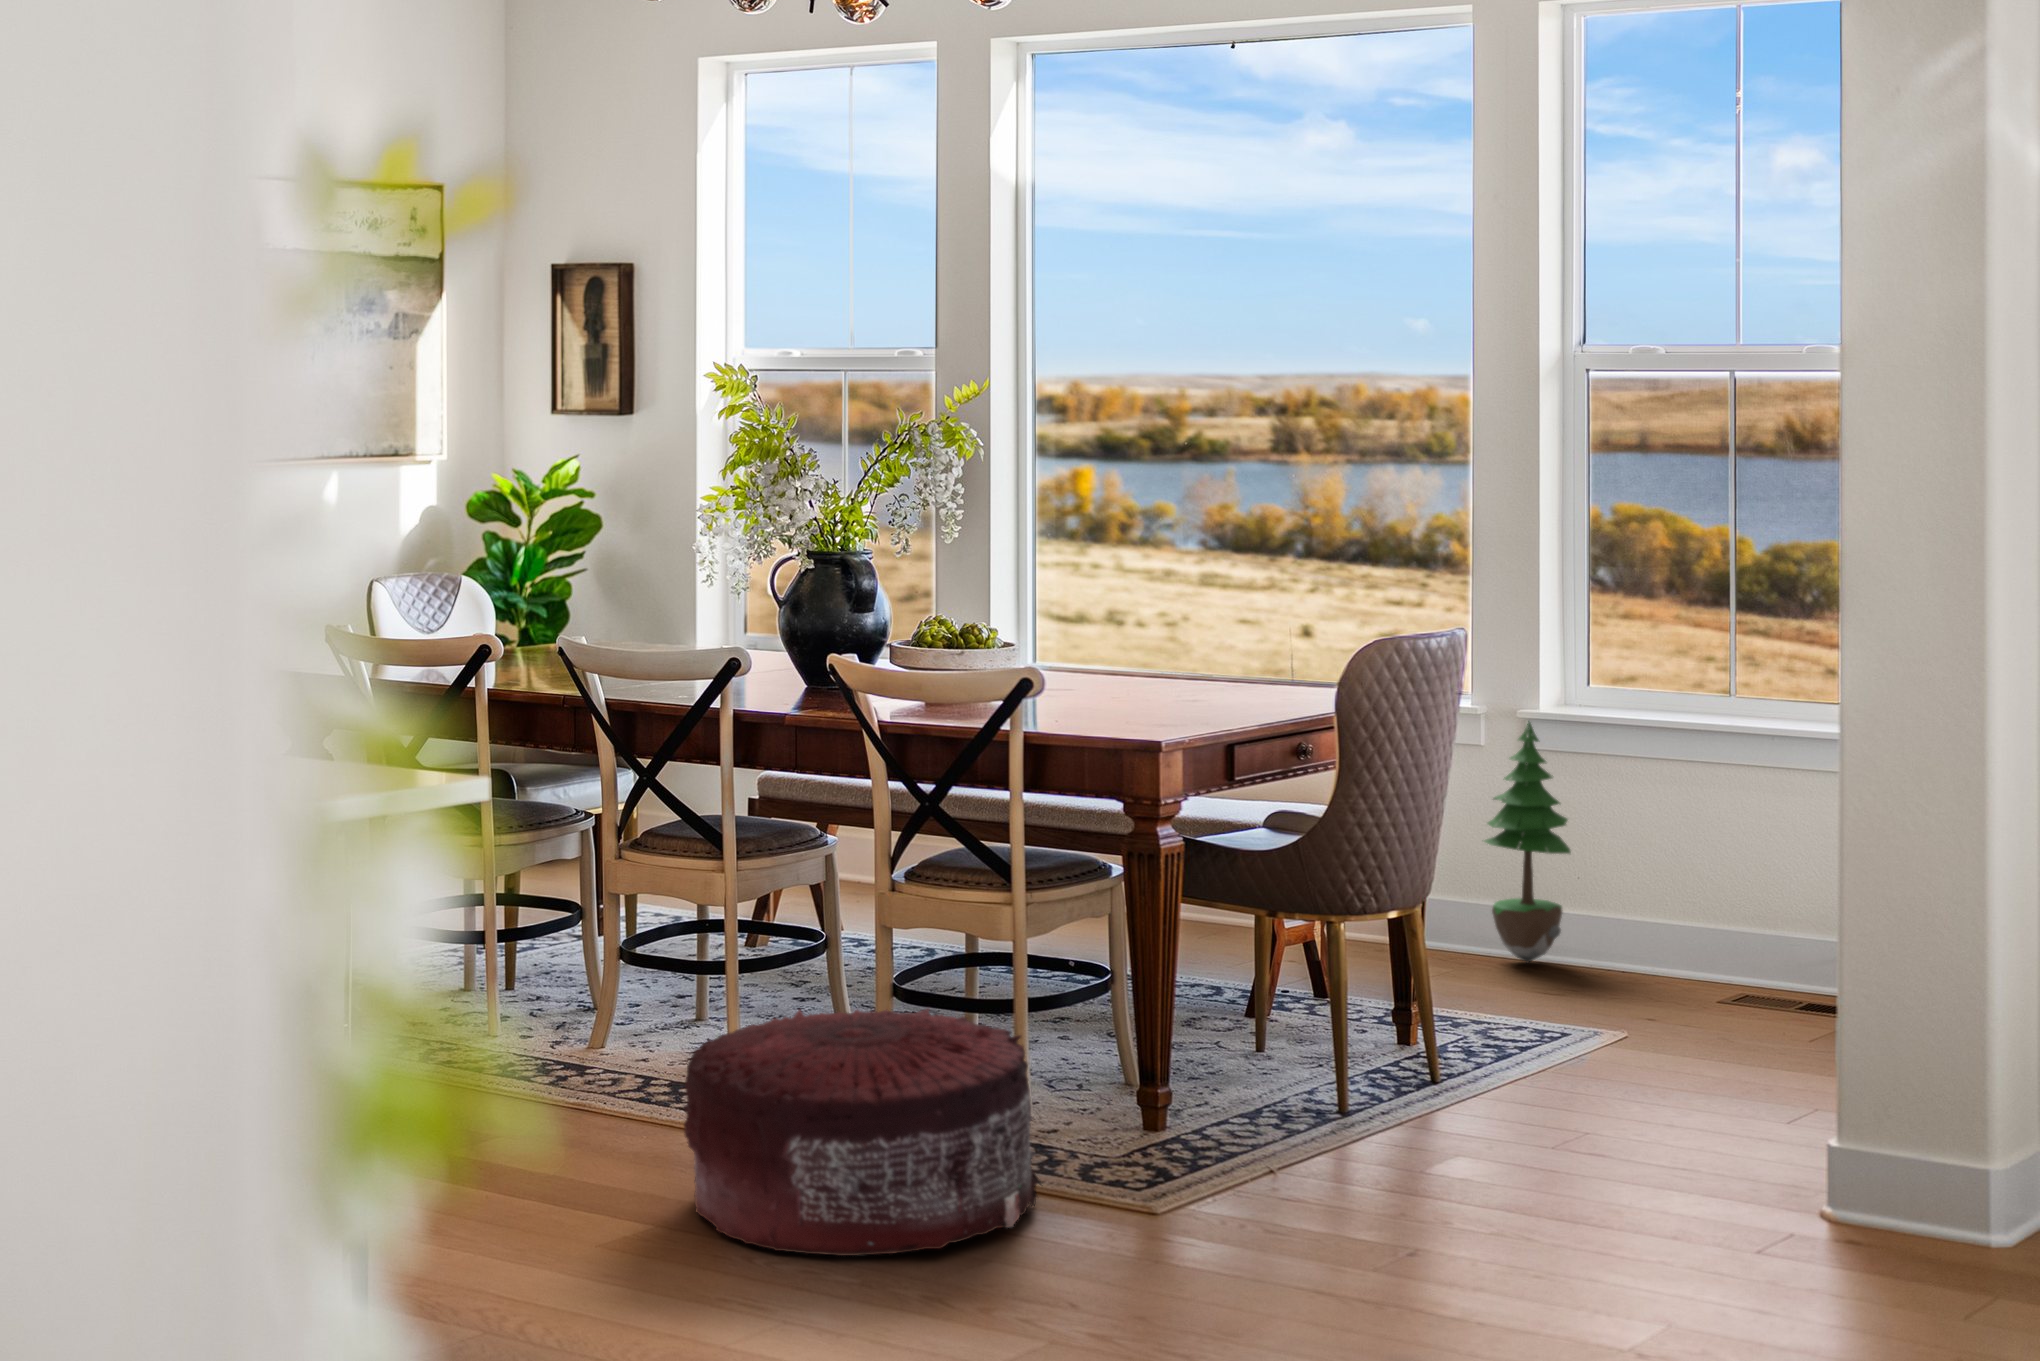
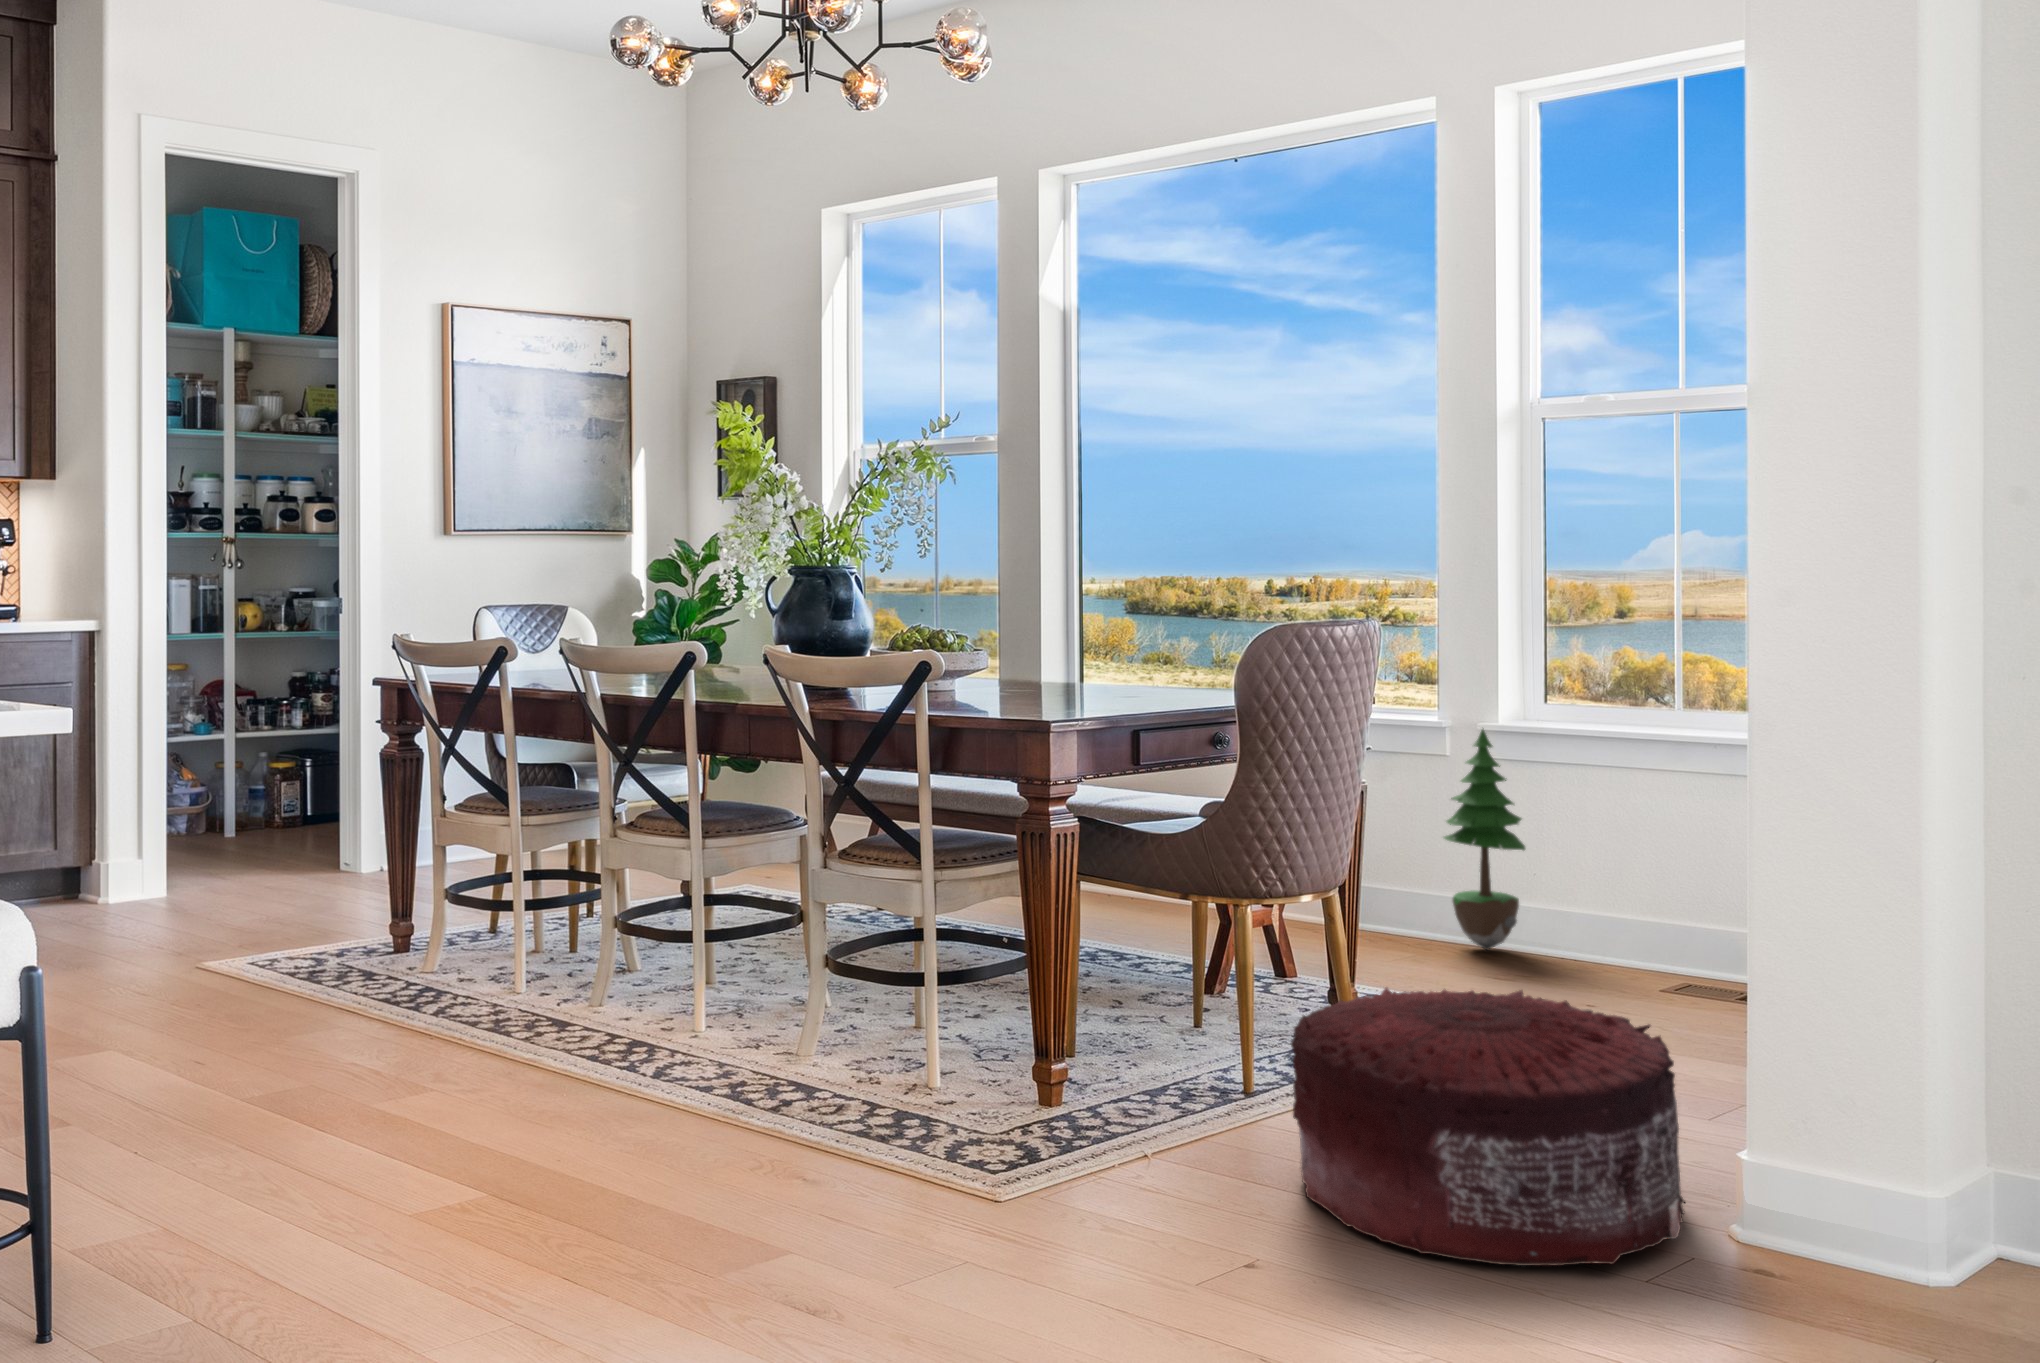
pouf: present [684,1008,1041,1256] -> present [1291,988,1685,1266]

